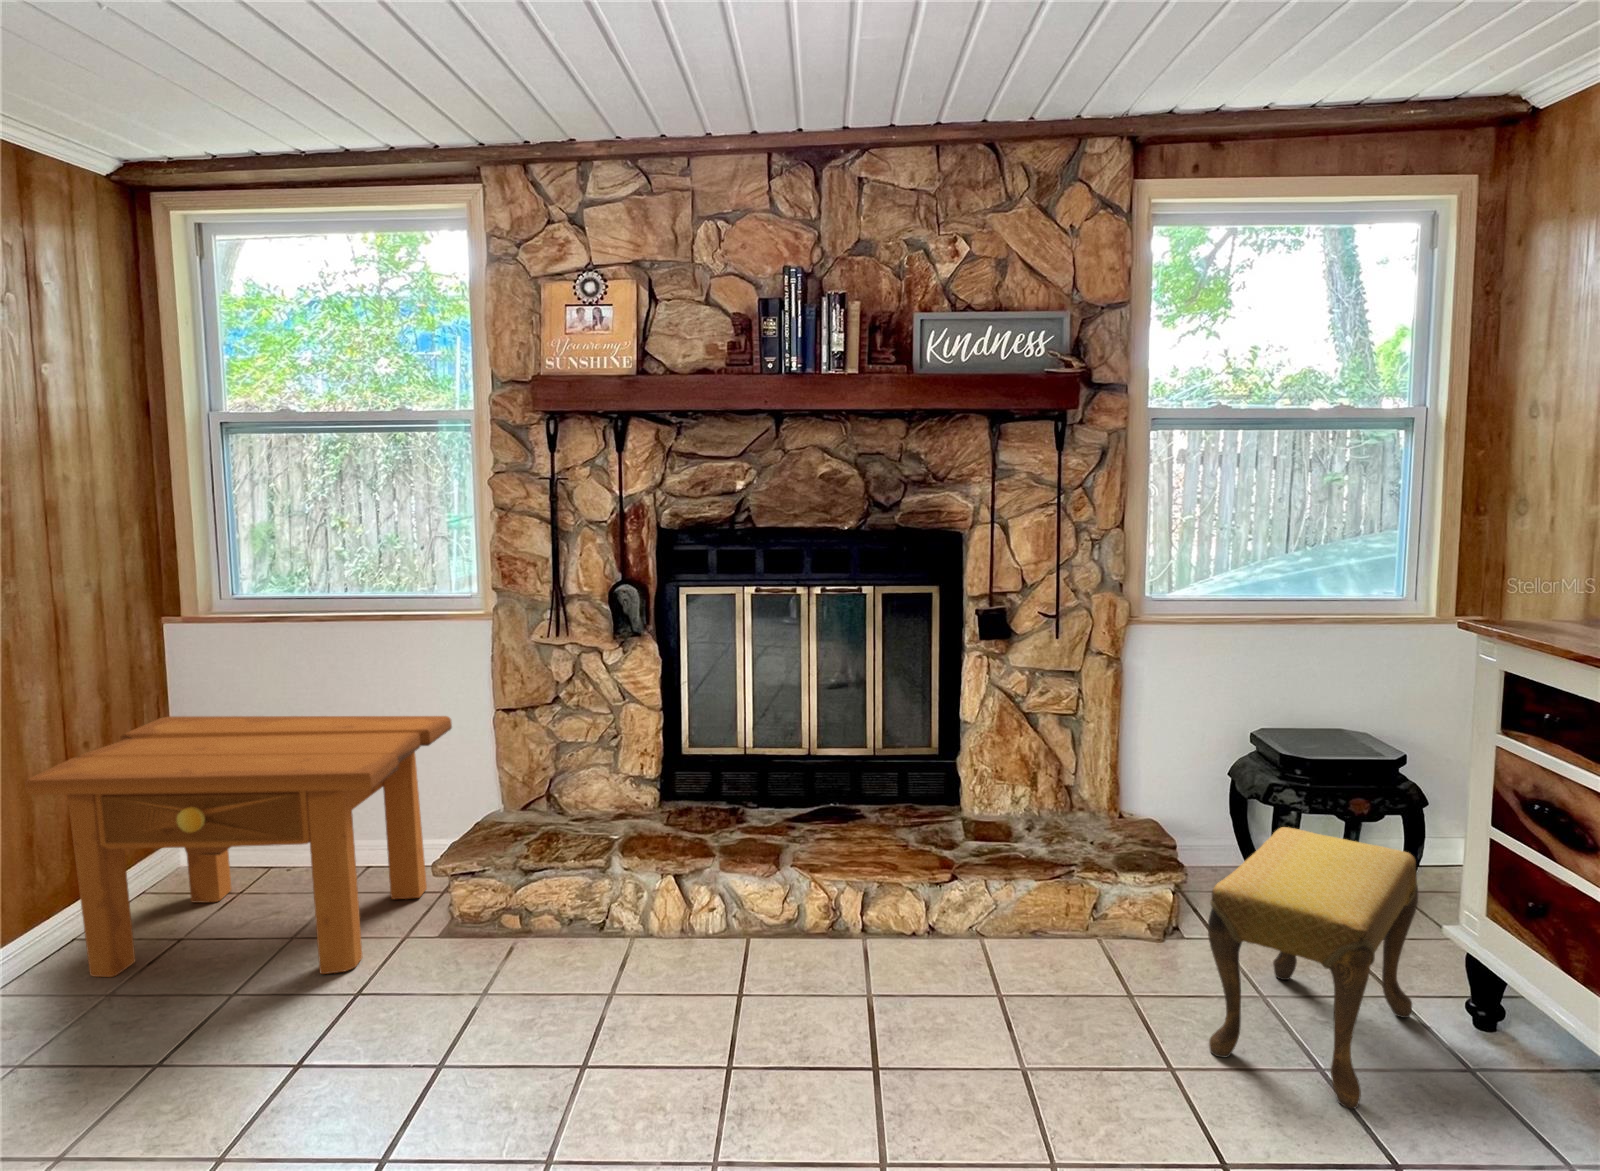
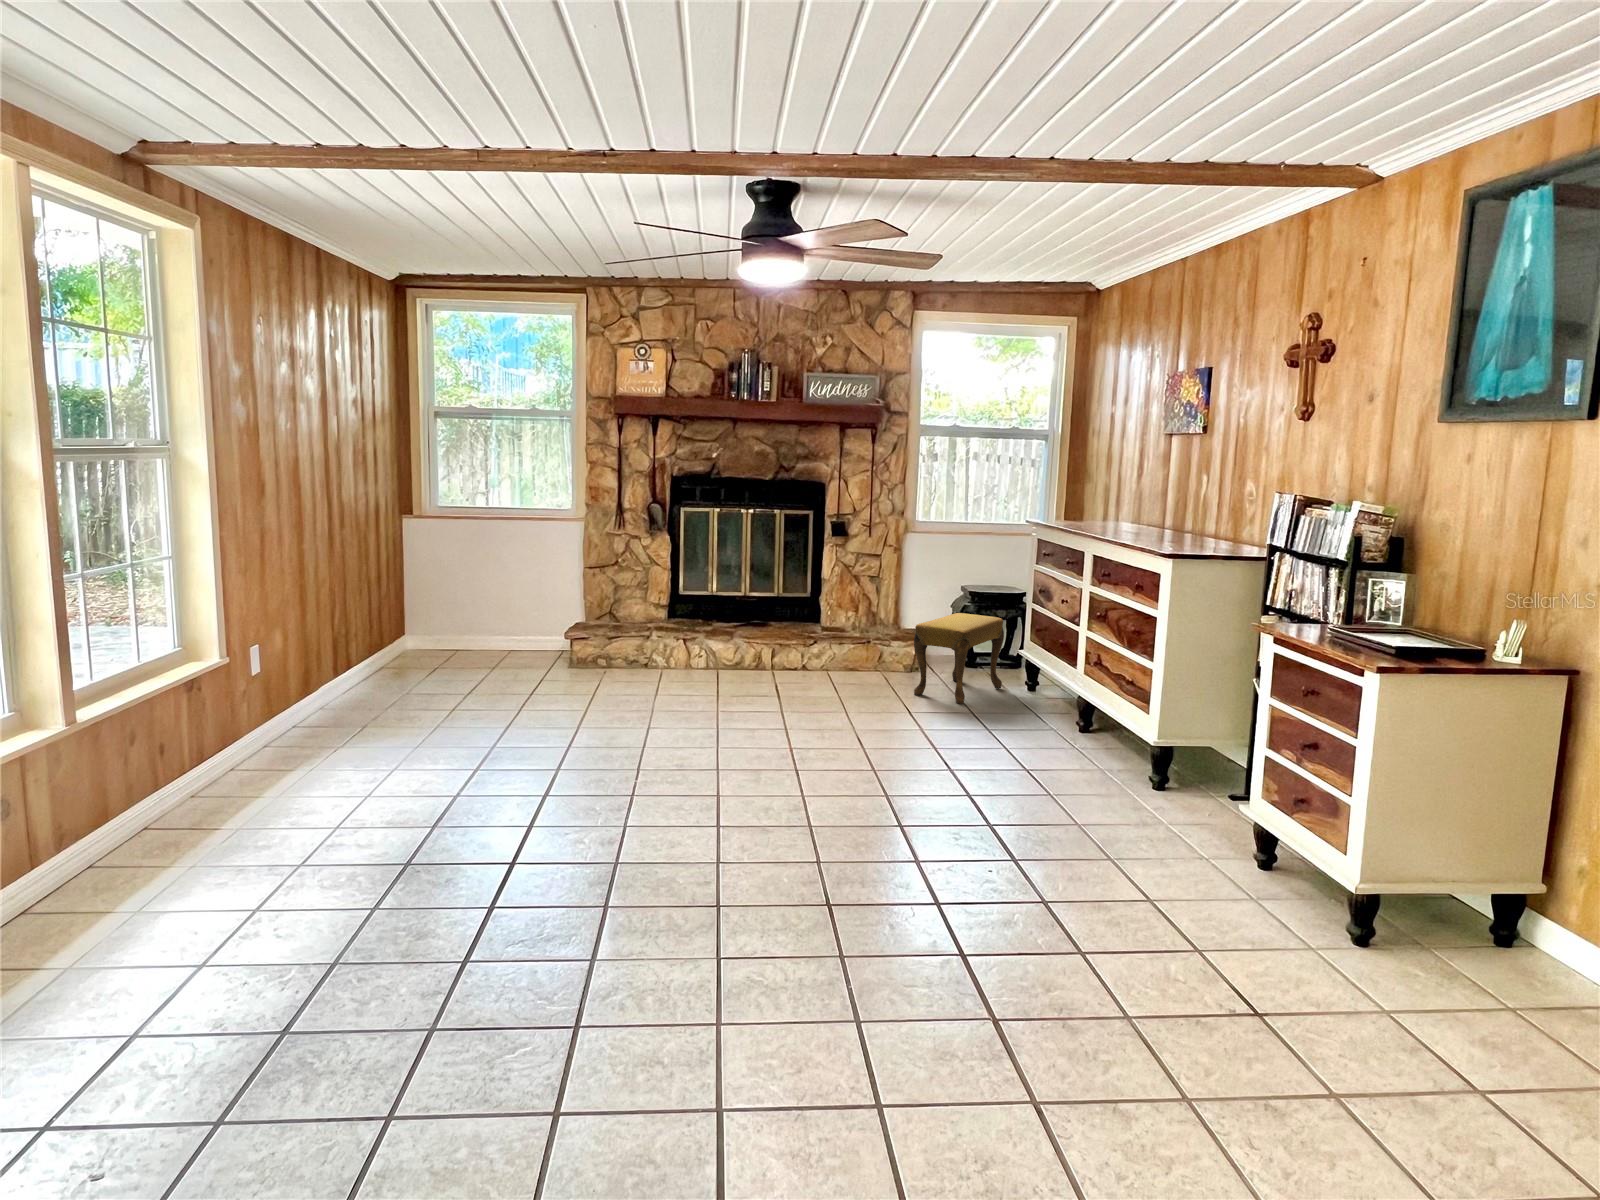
side table: present [25,716,452,977] -> none [383,564,564,676]

